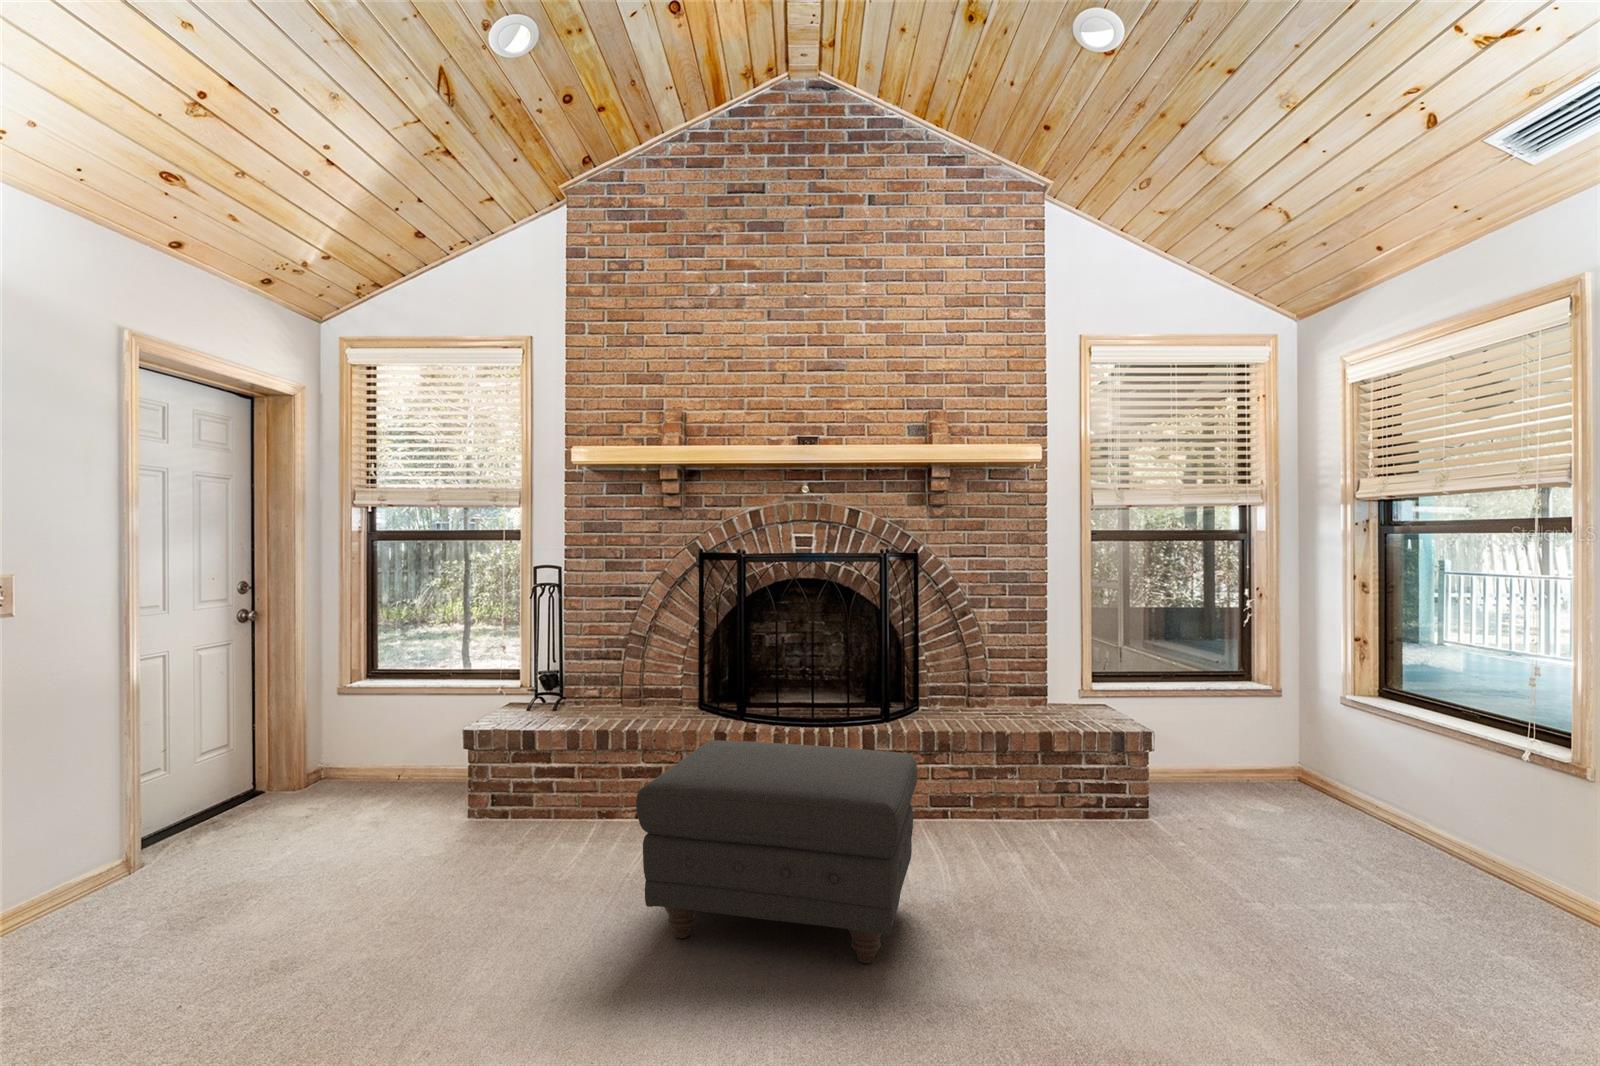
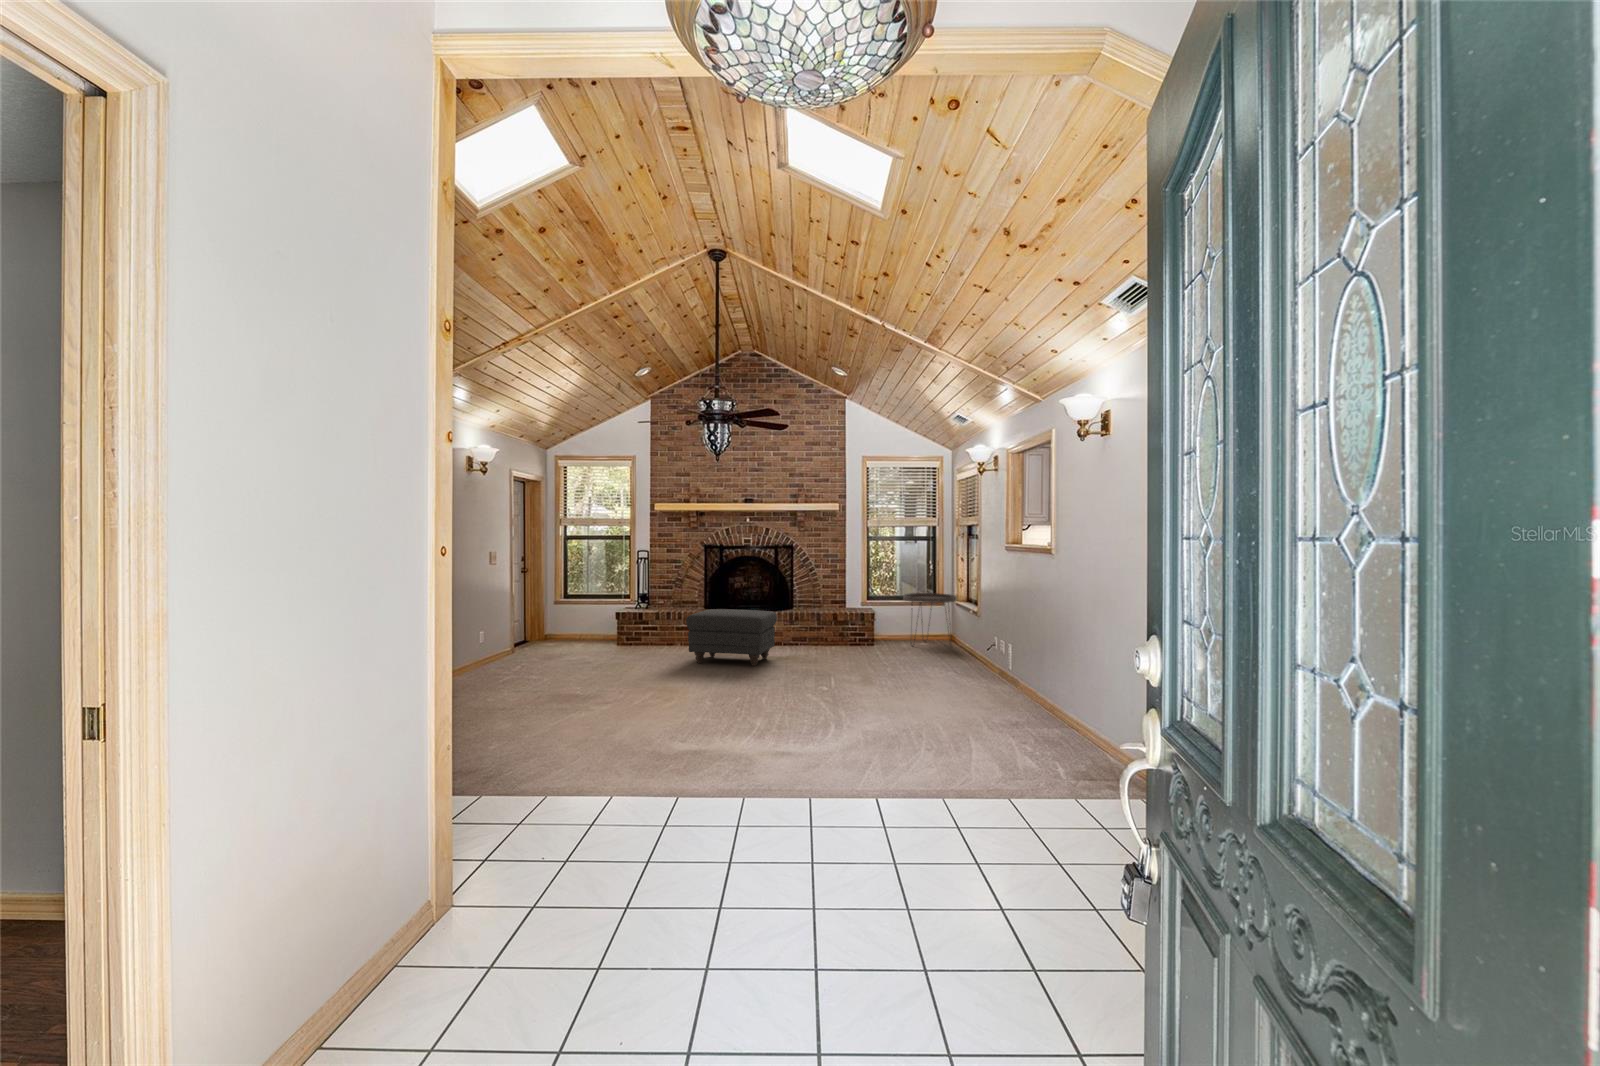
side table: none [1204,668,1363,818] -> present [903,593,957,646]

